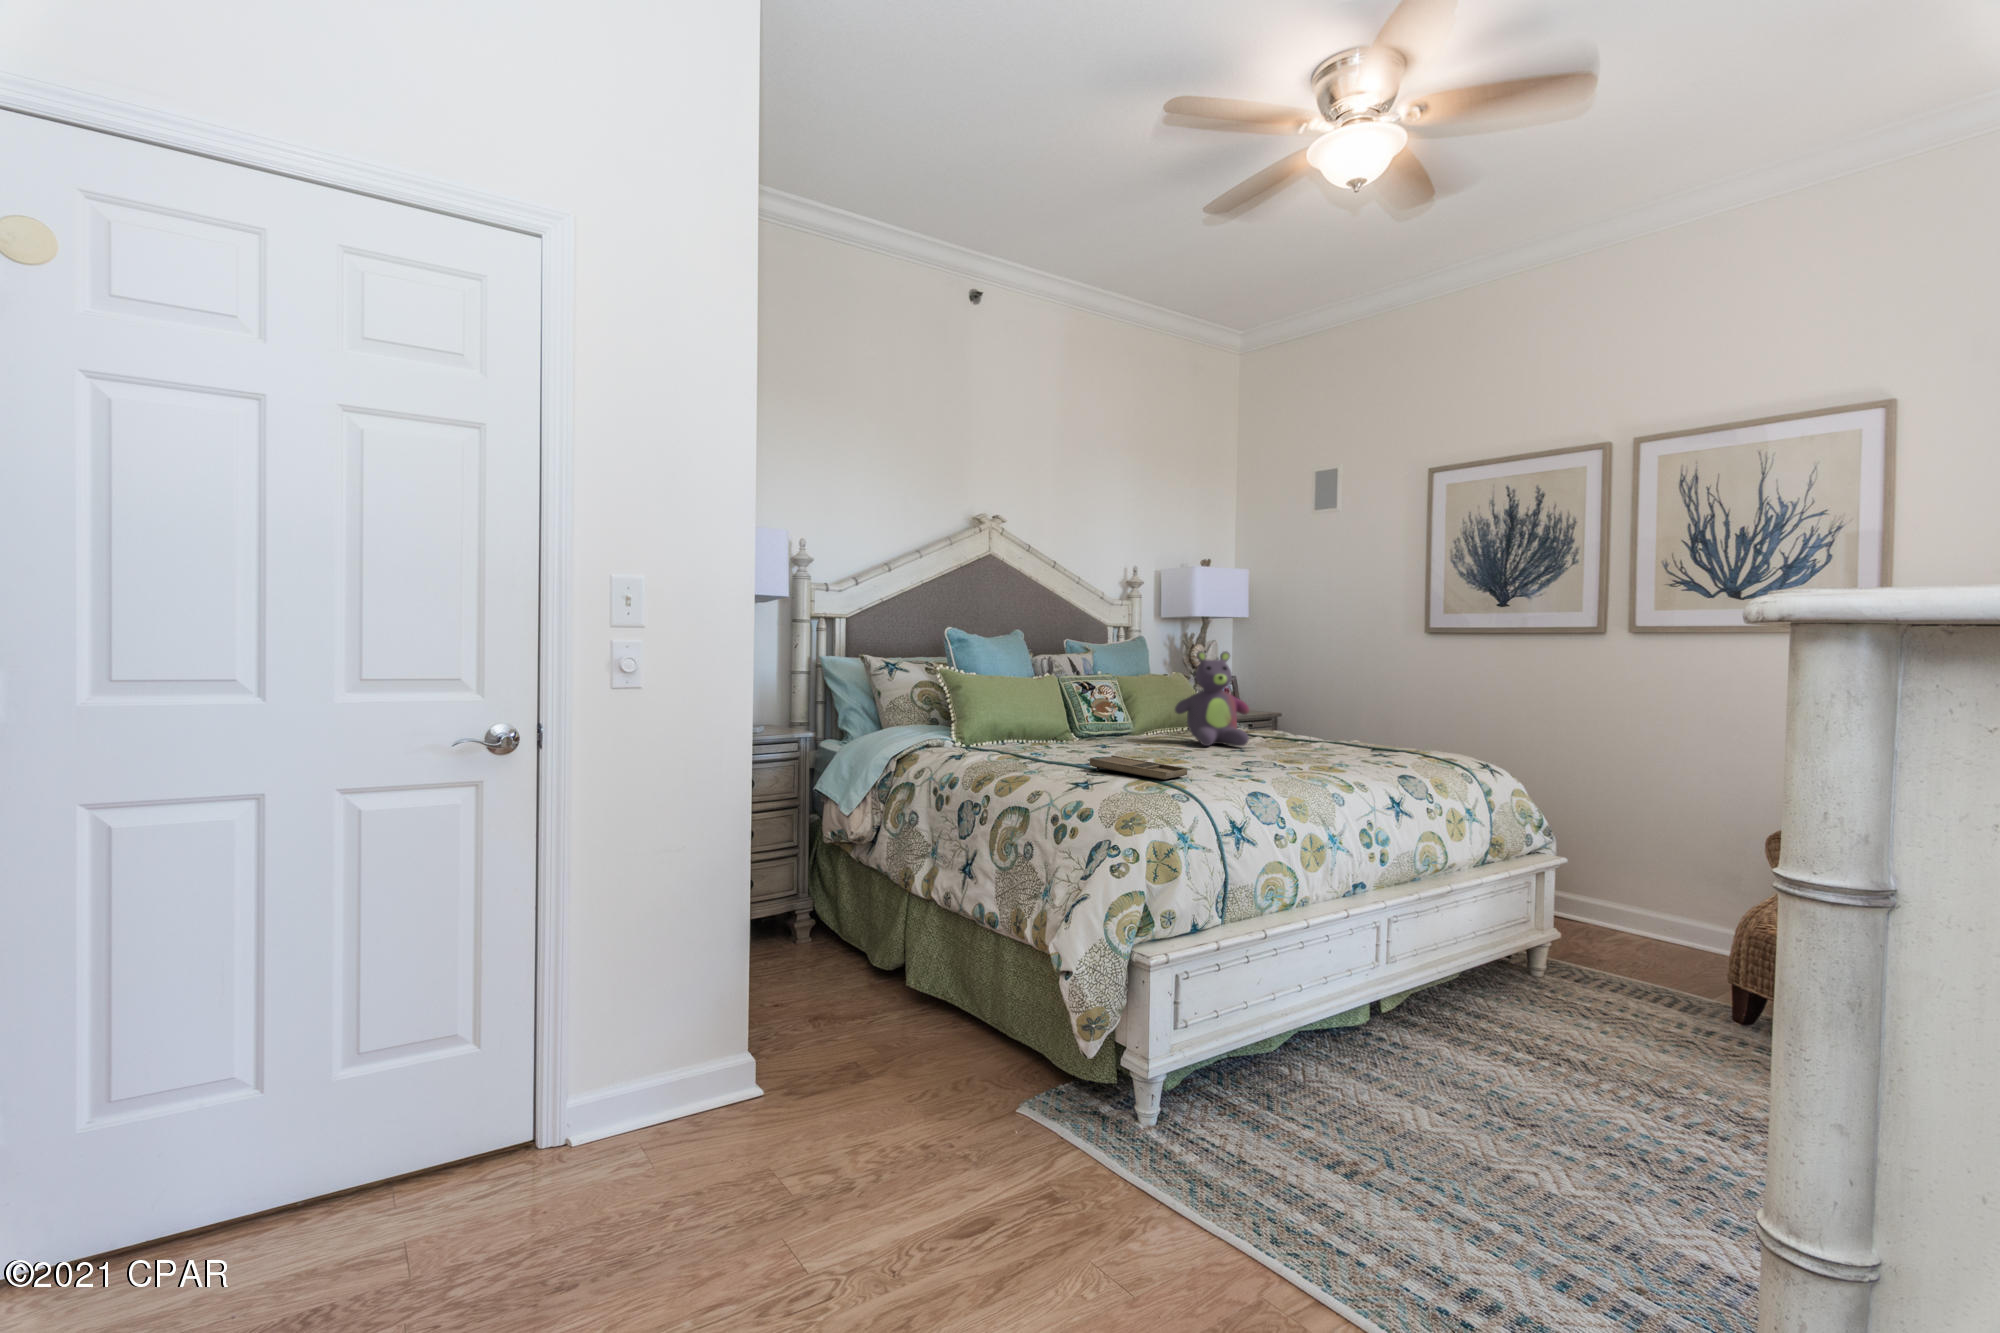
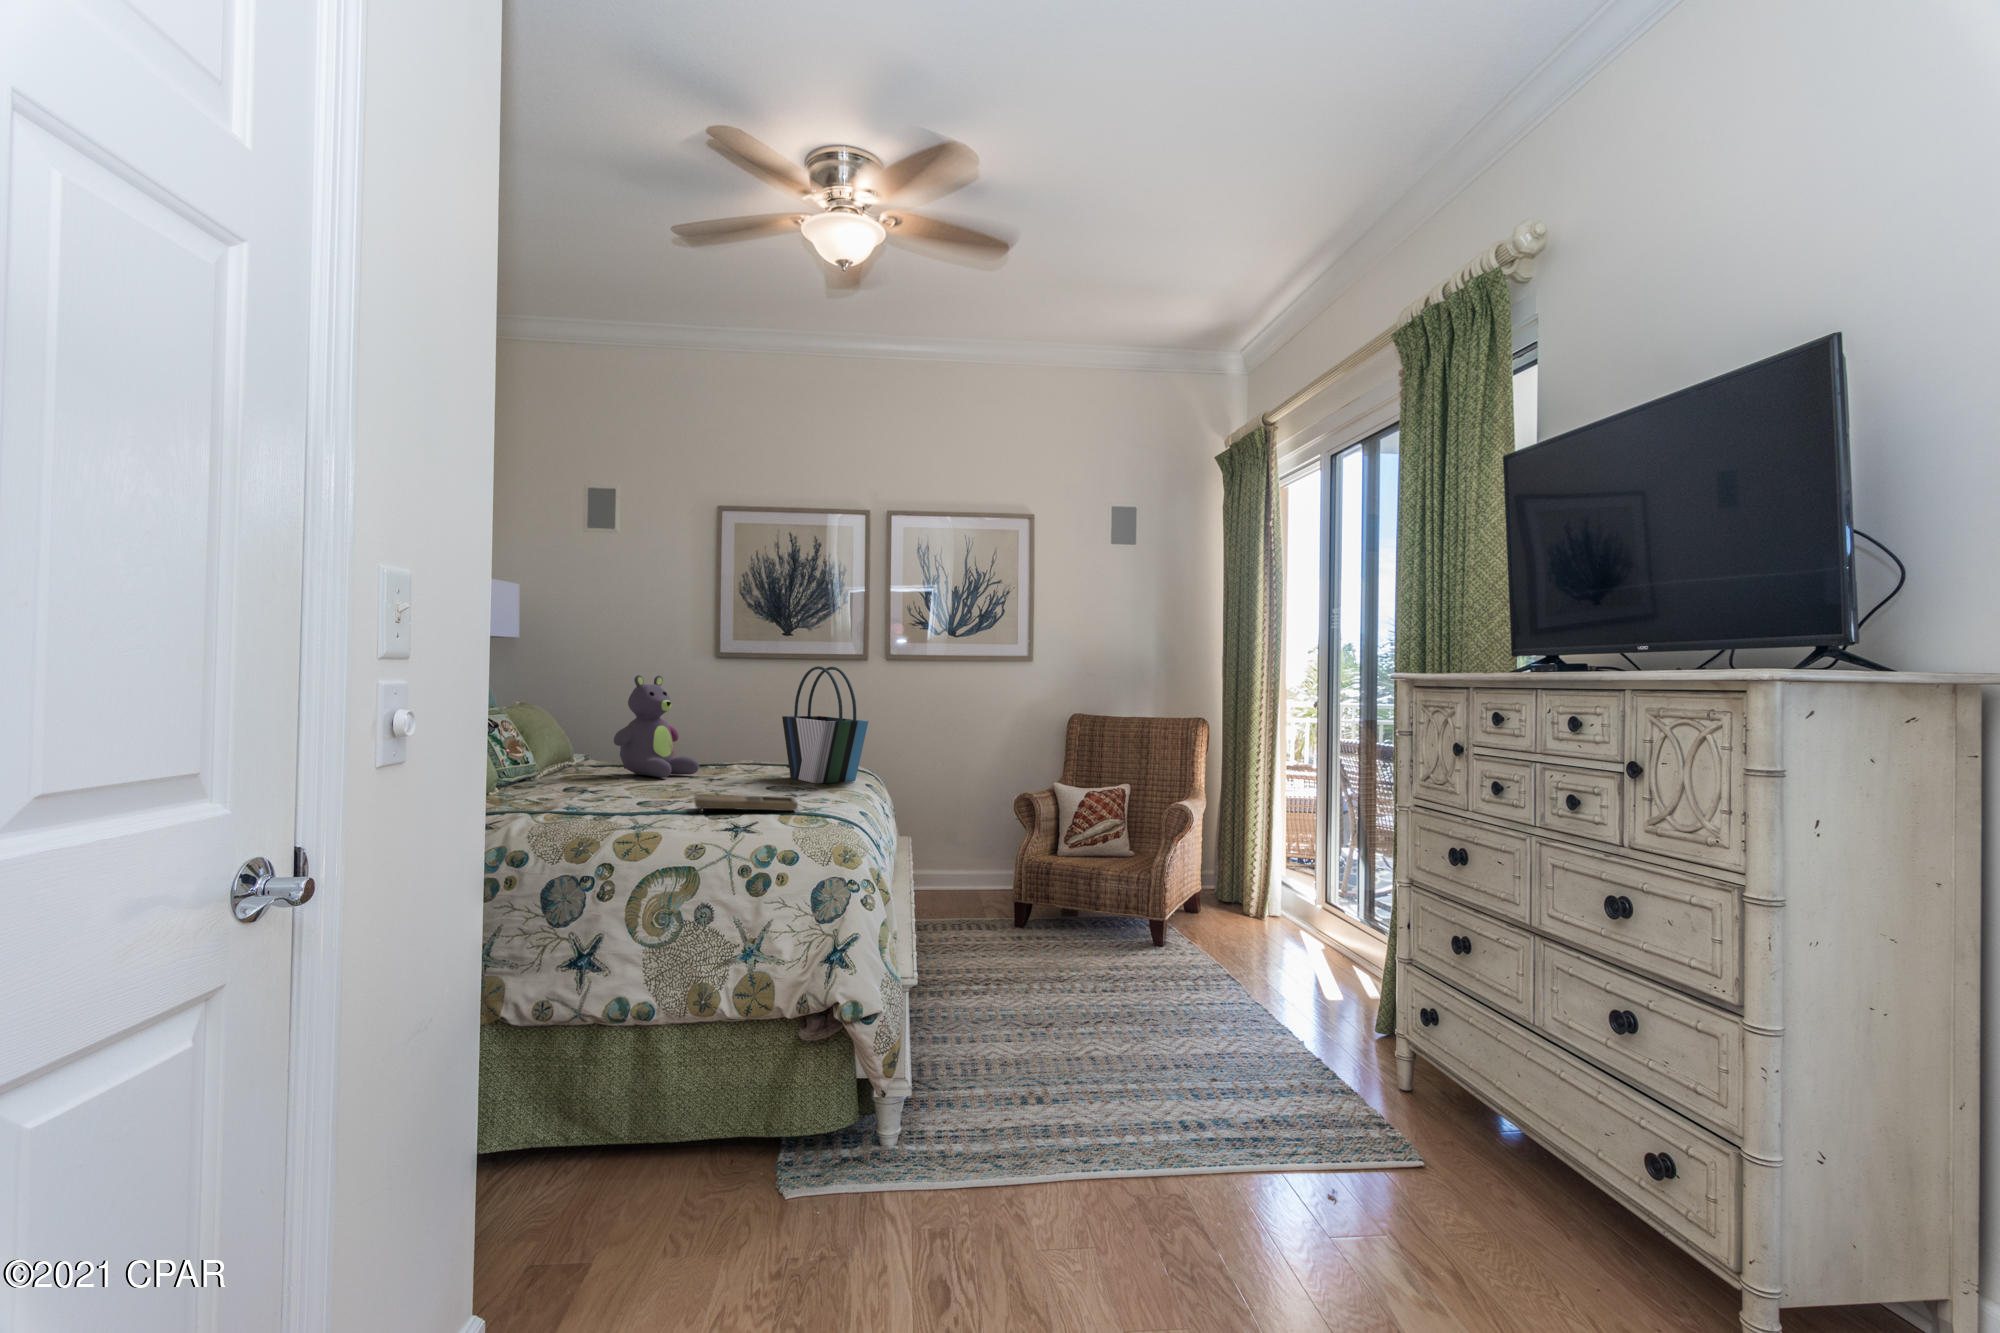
tote bag: none [1314,641,1373,769] -> present [782,666,868,783]

